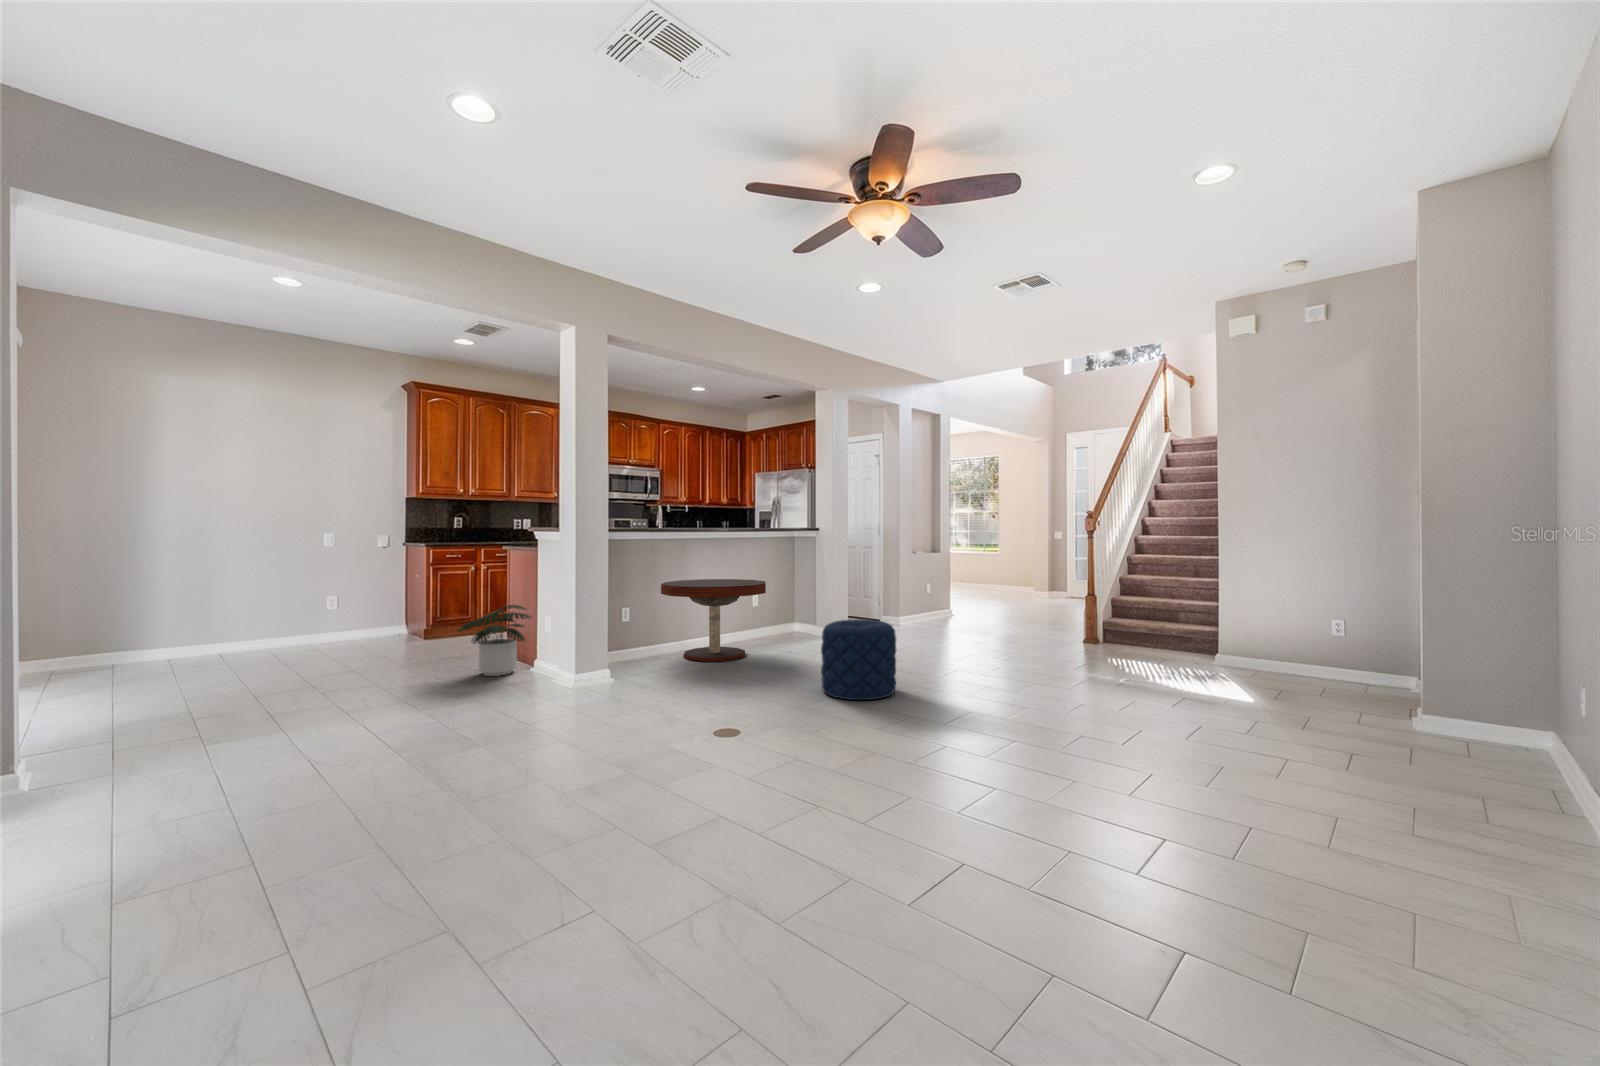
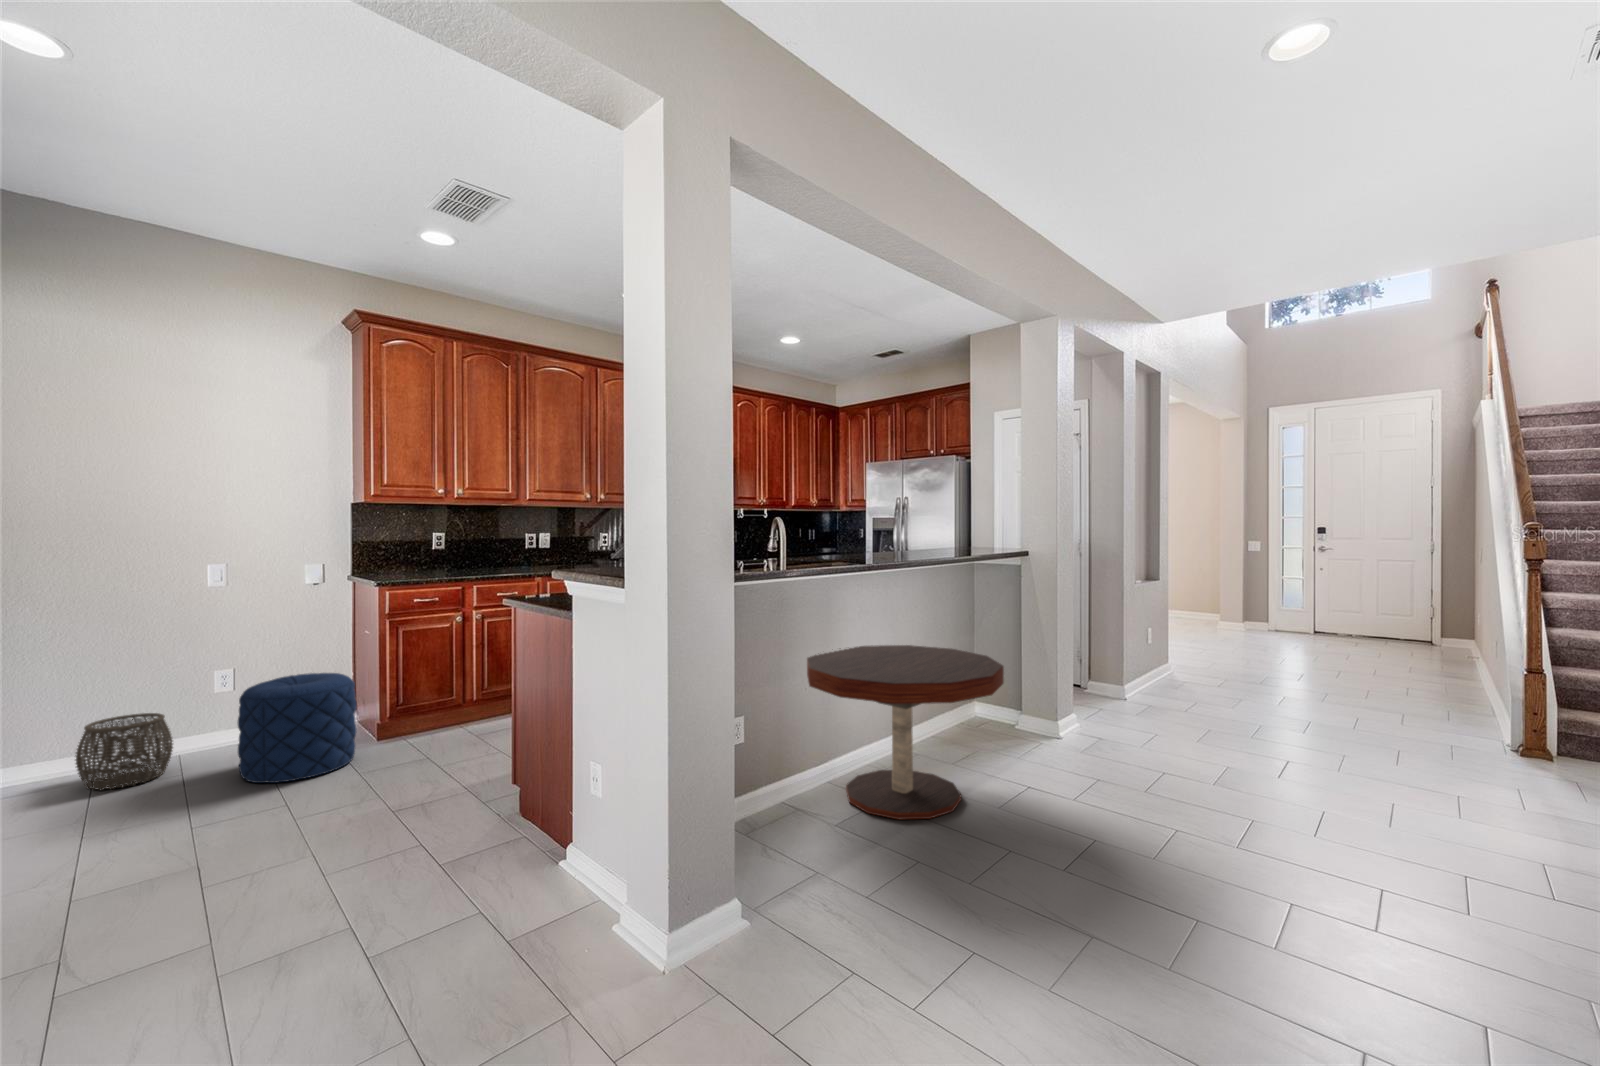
potted plant: present [457,605,530,676] -> none [418,720,580,883]
woven basket: none [261,616,311,654] -> present [75,713,173,790]
pouf: present [821,619,896,700] -> present [238,673,357,783]

